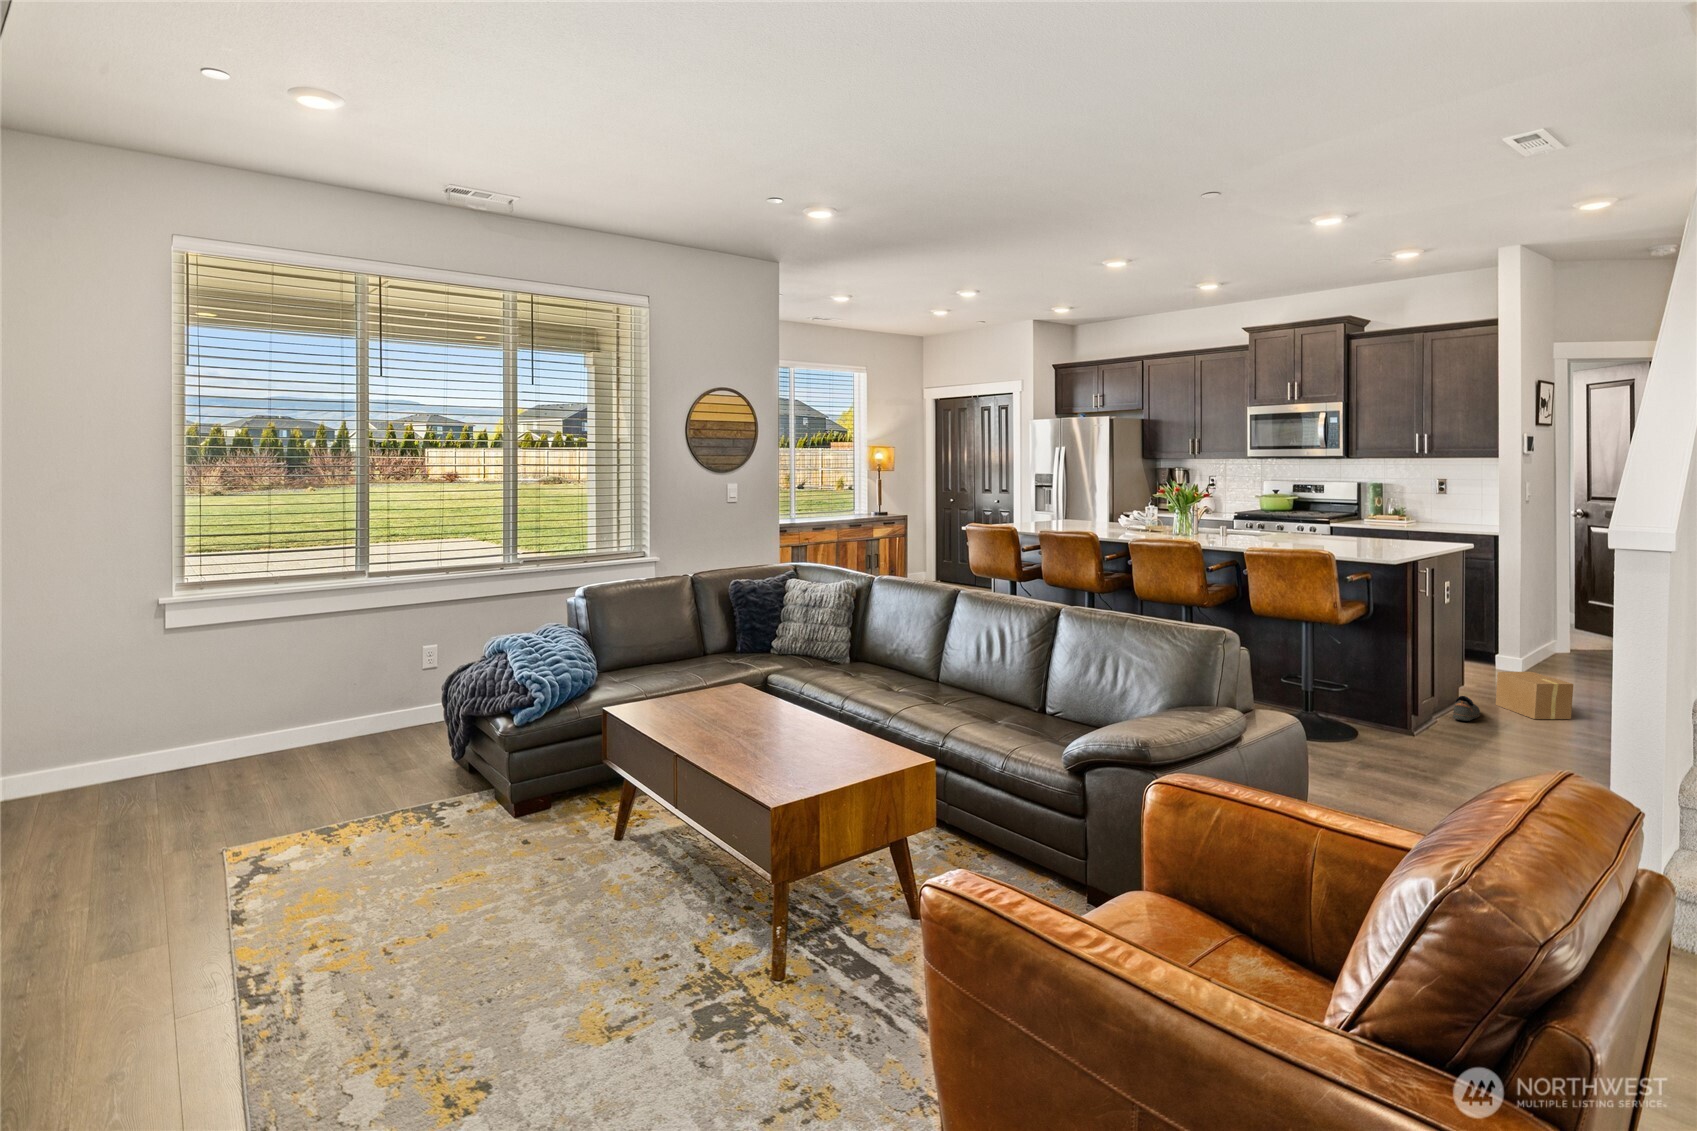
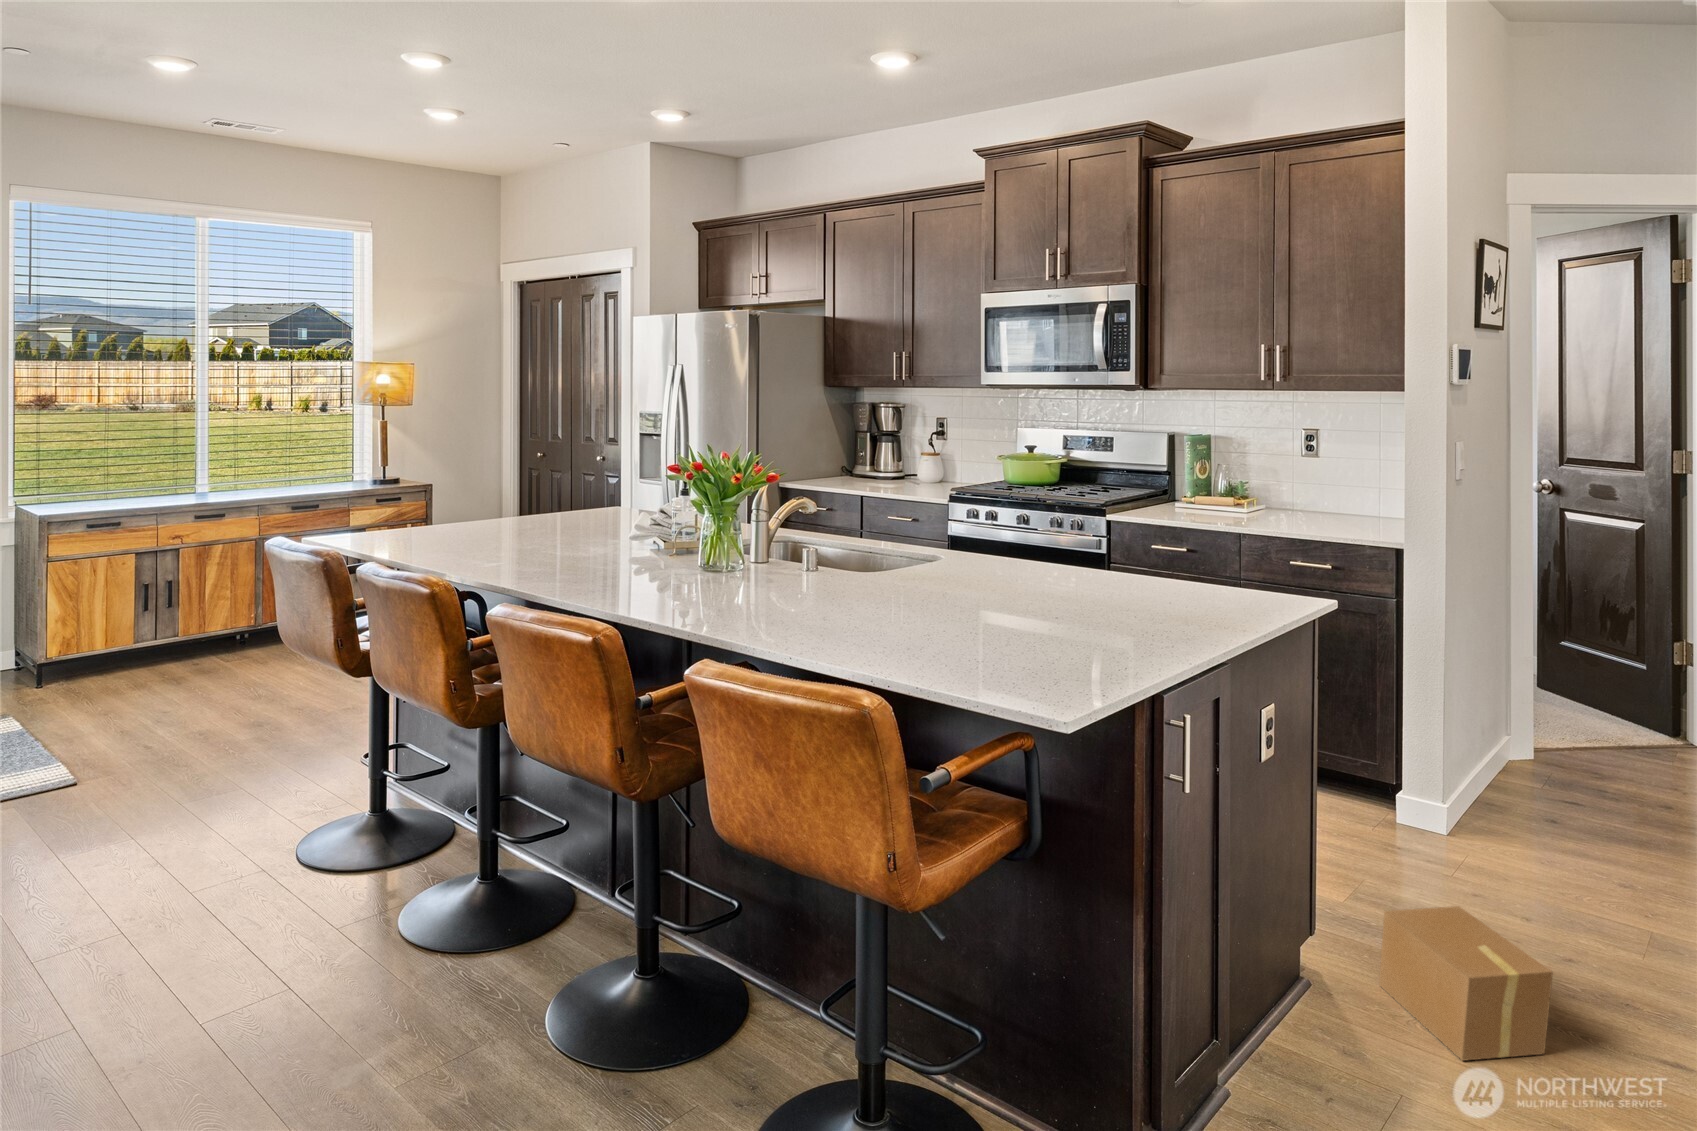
shoe: present [1453,696,1480,721] -> none [1270,1005,1338,1087]

